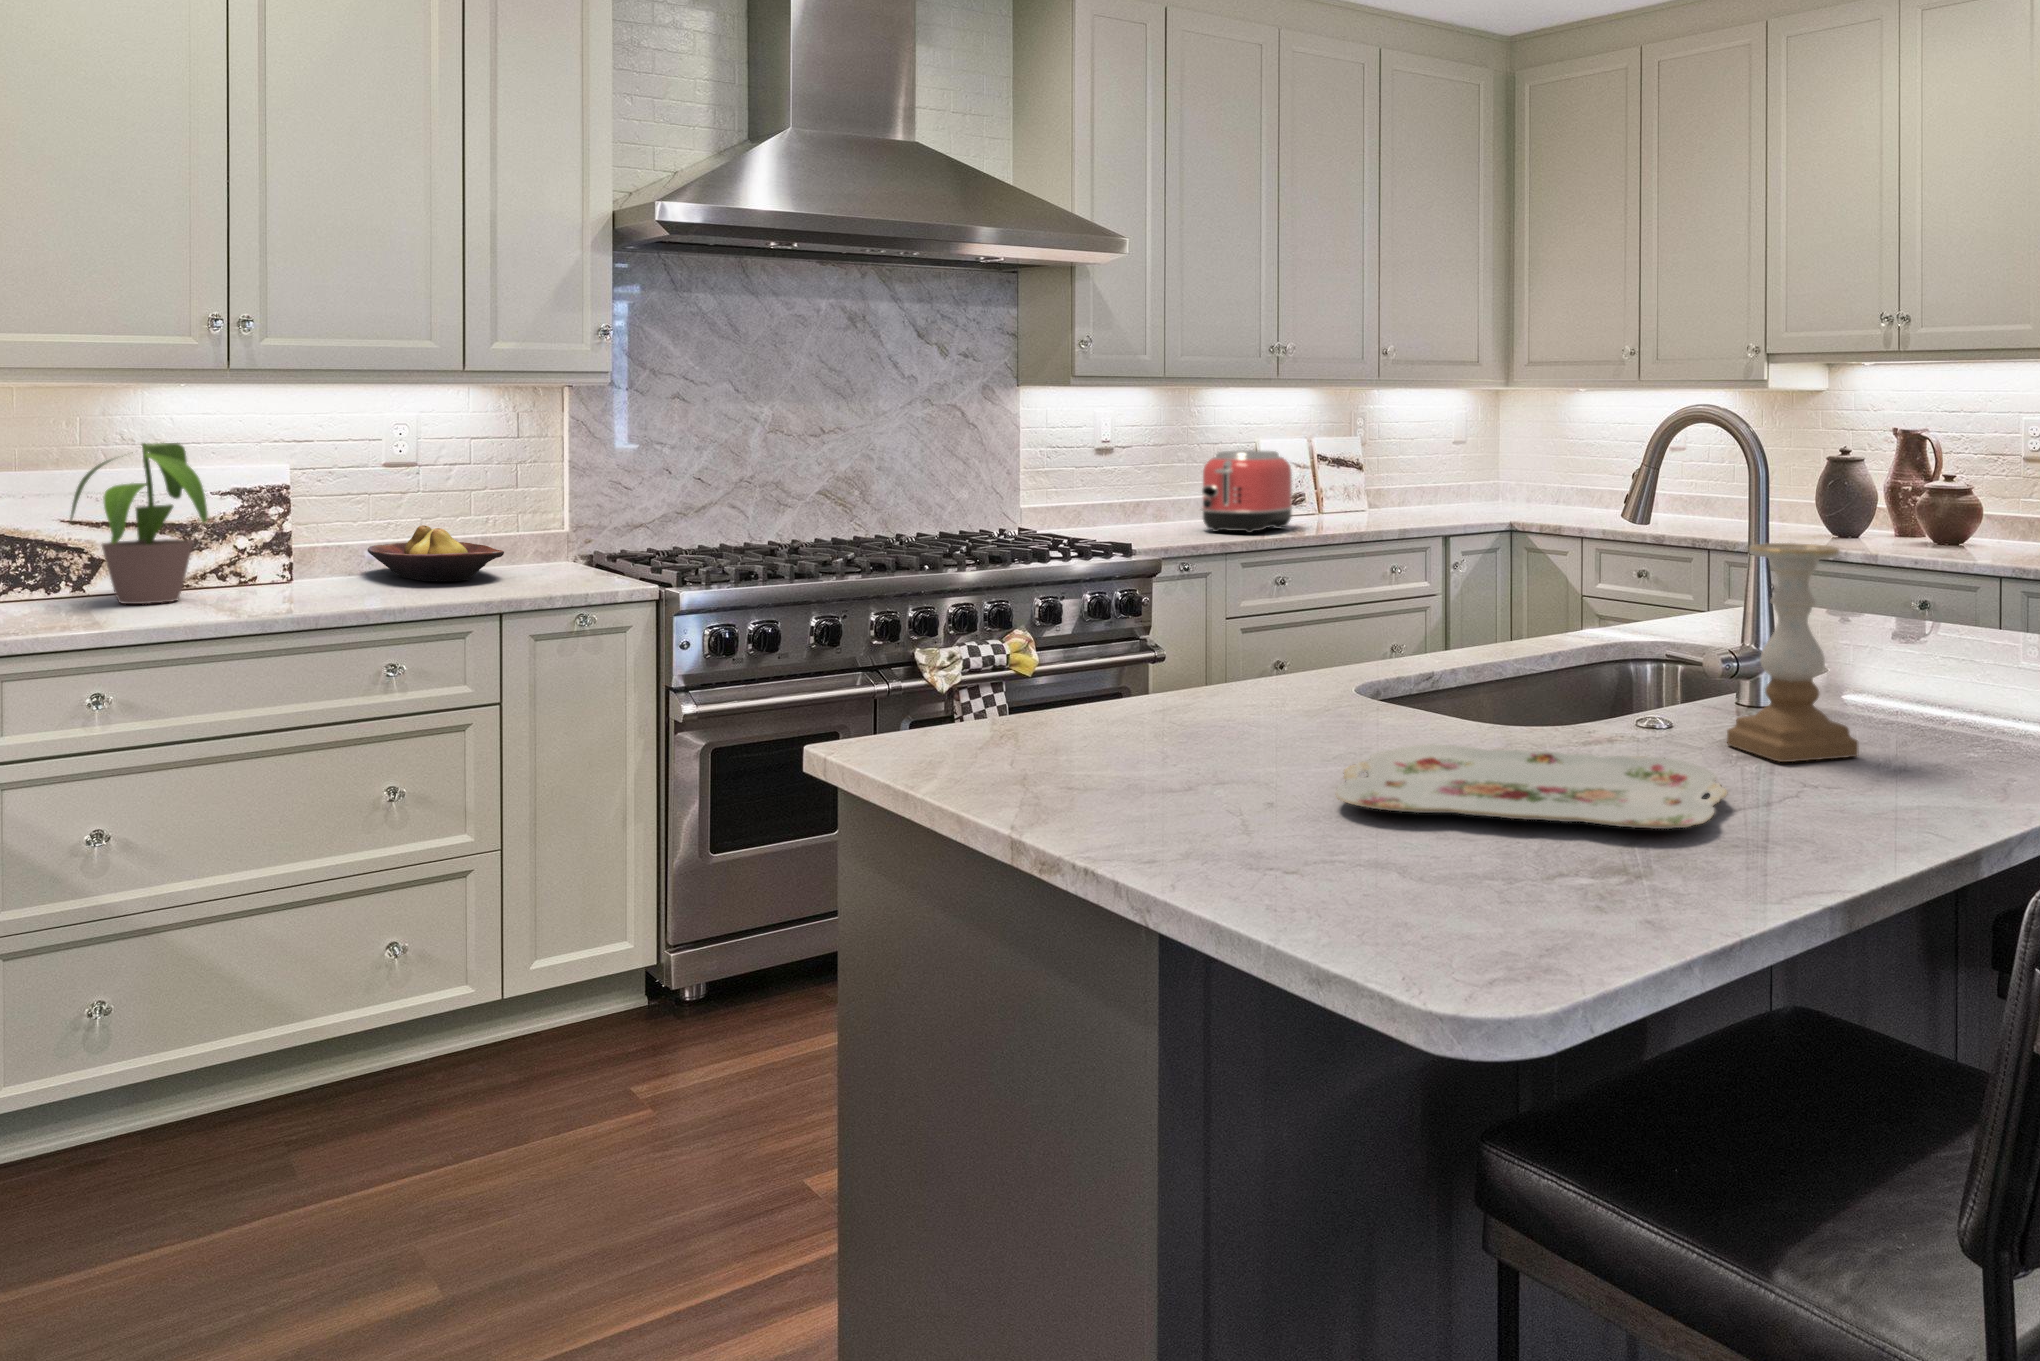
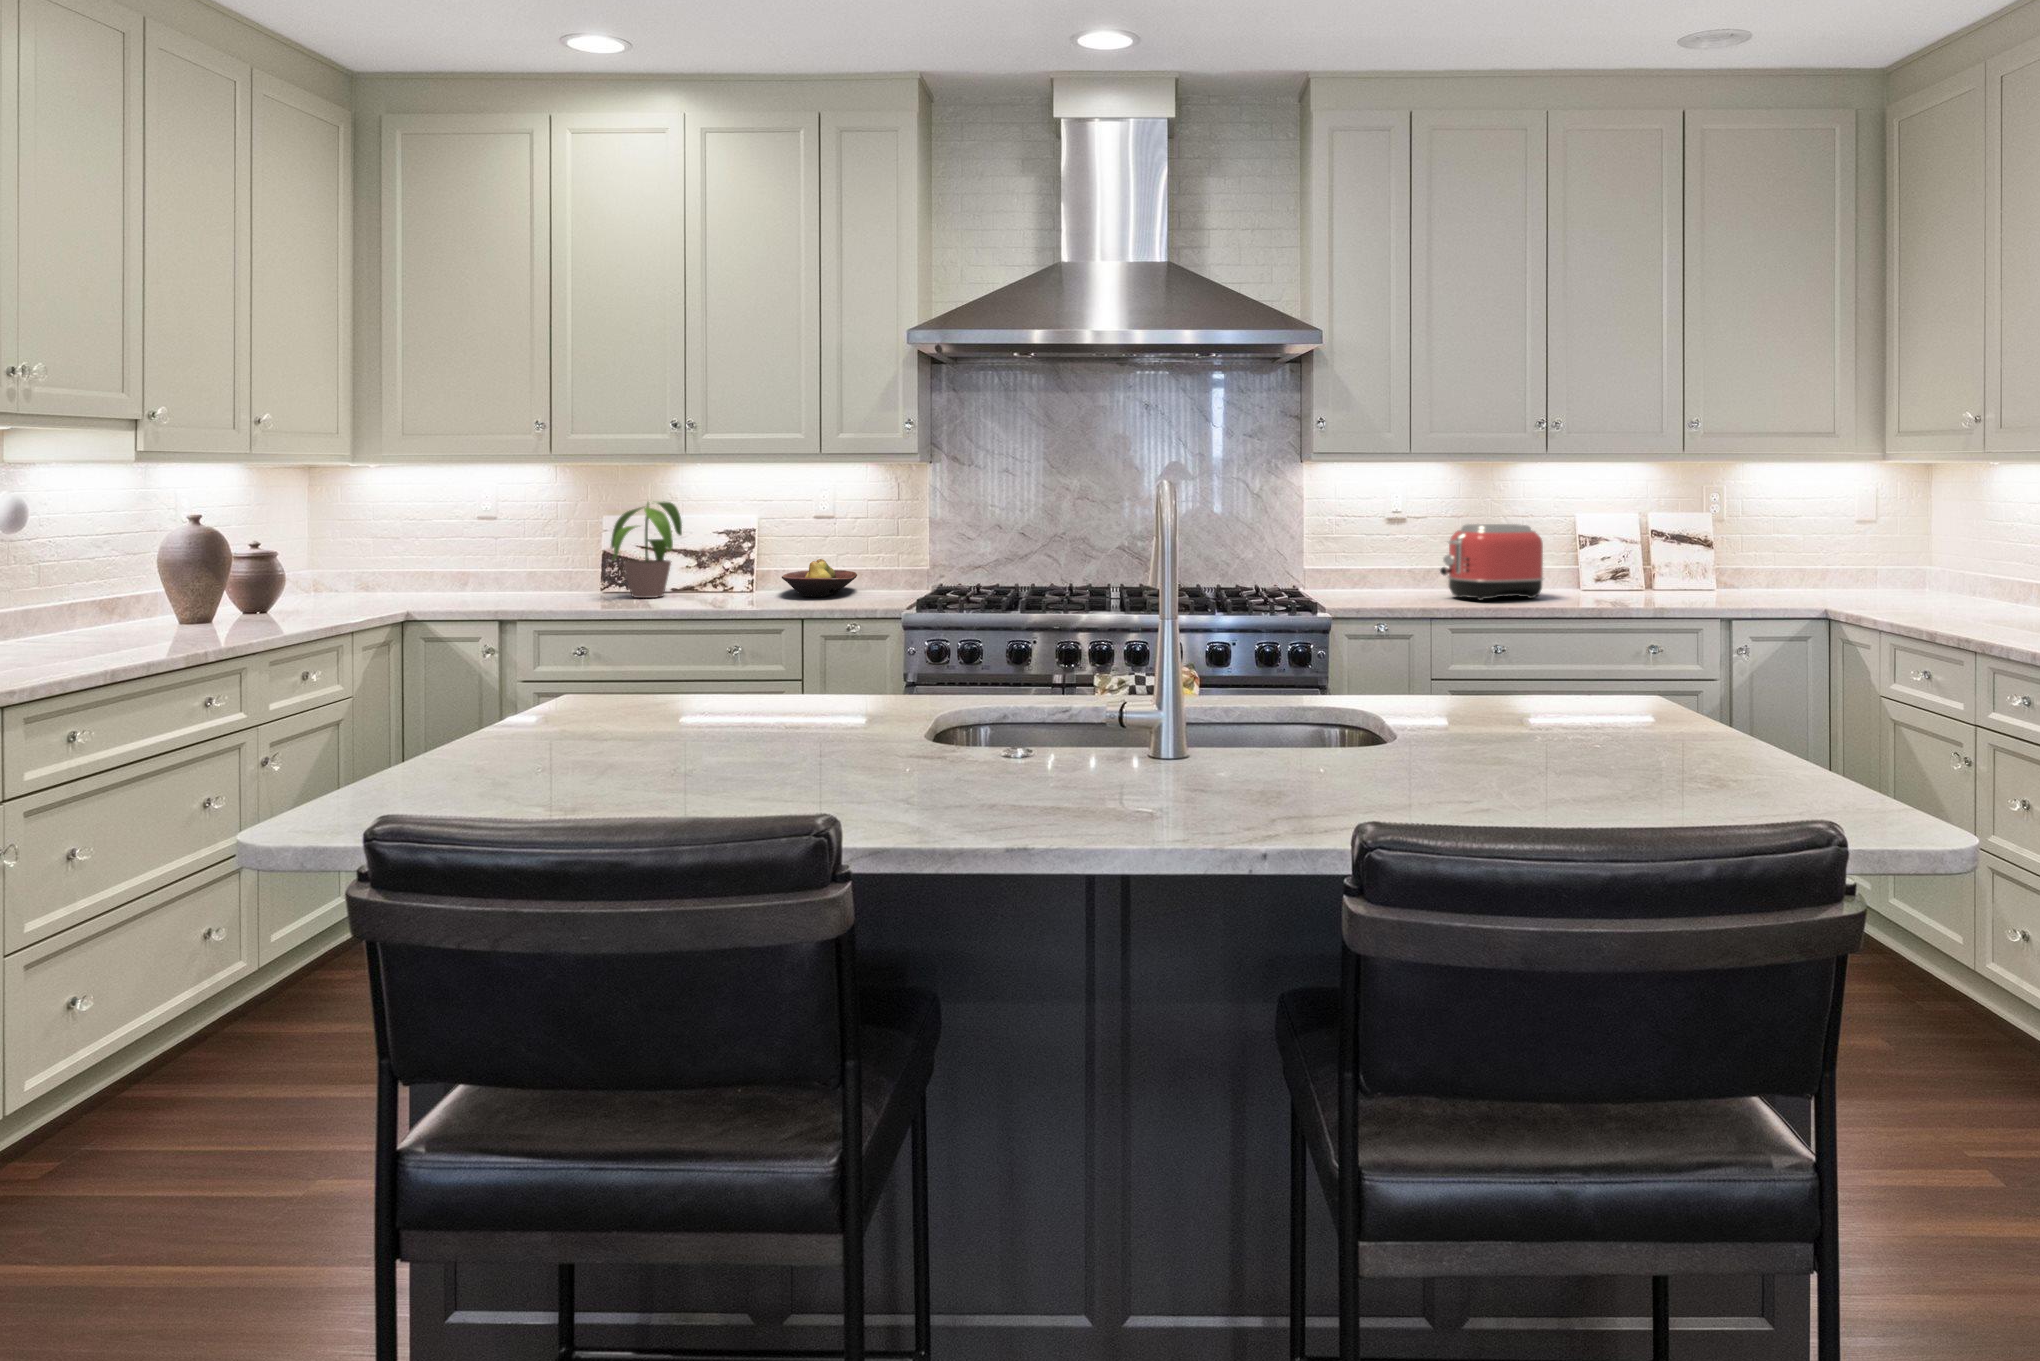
candle holder: present [1727,543,1859,762] -> none [925,606,1020,775]
serving tray: present [1336,744,1727,829] -> none [599,730,856,785]

